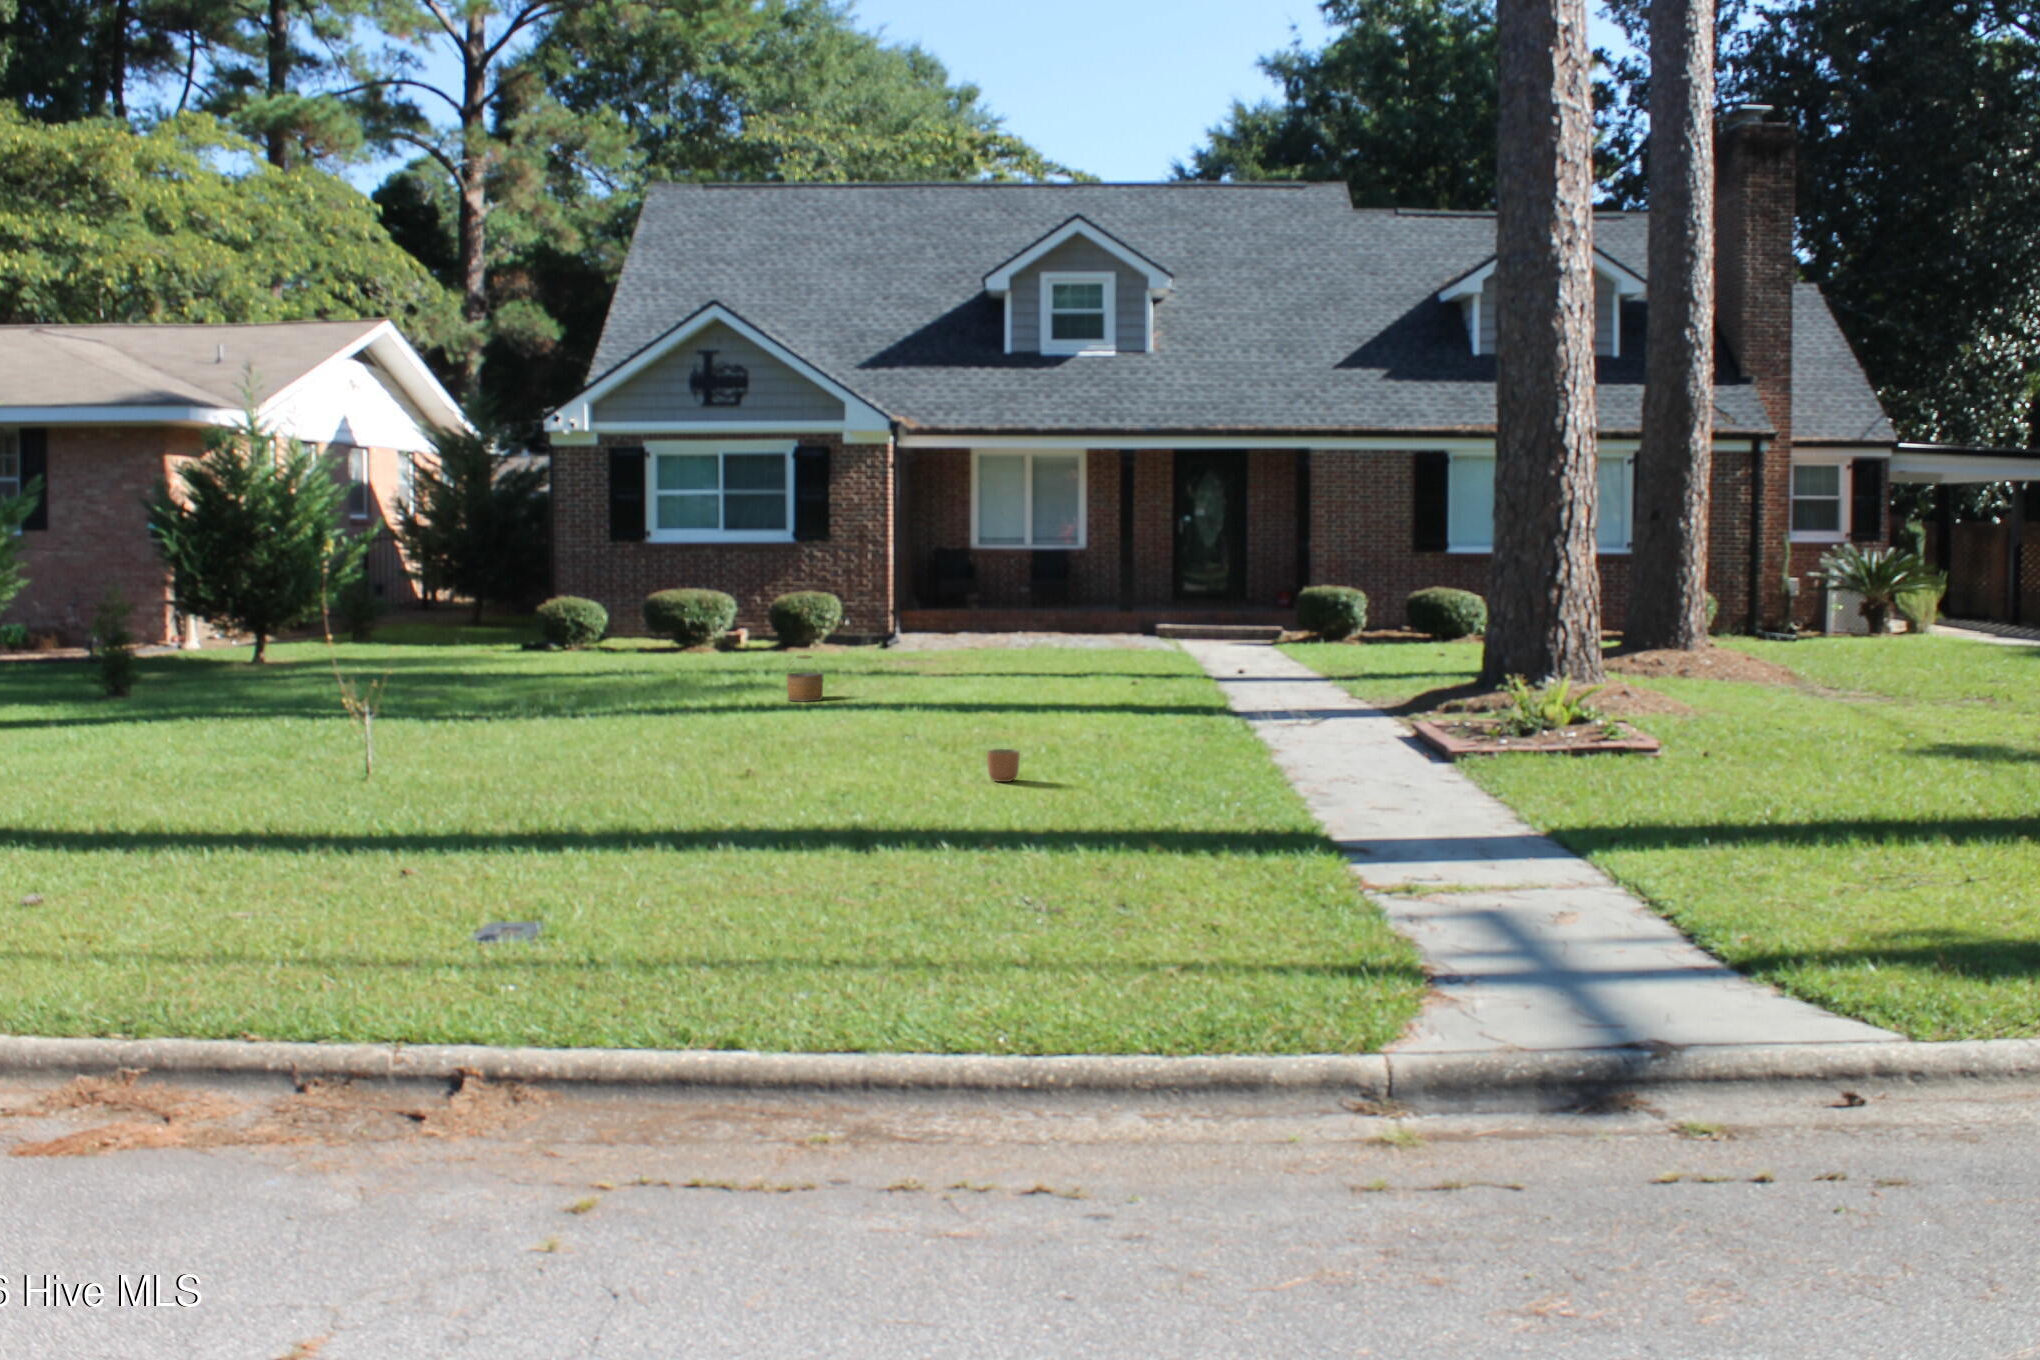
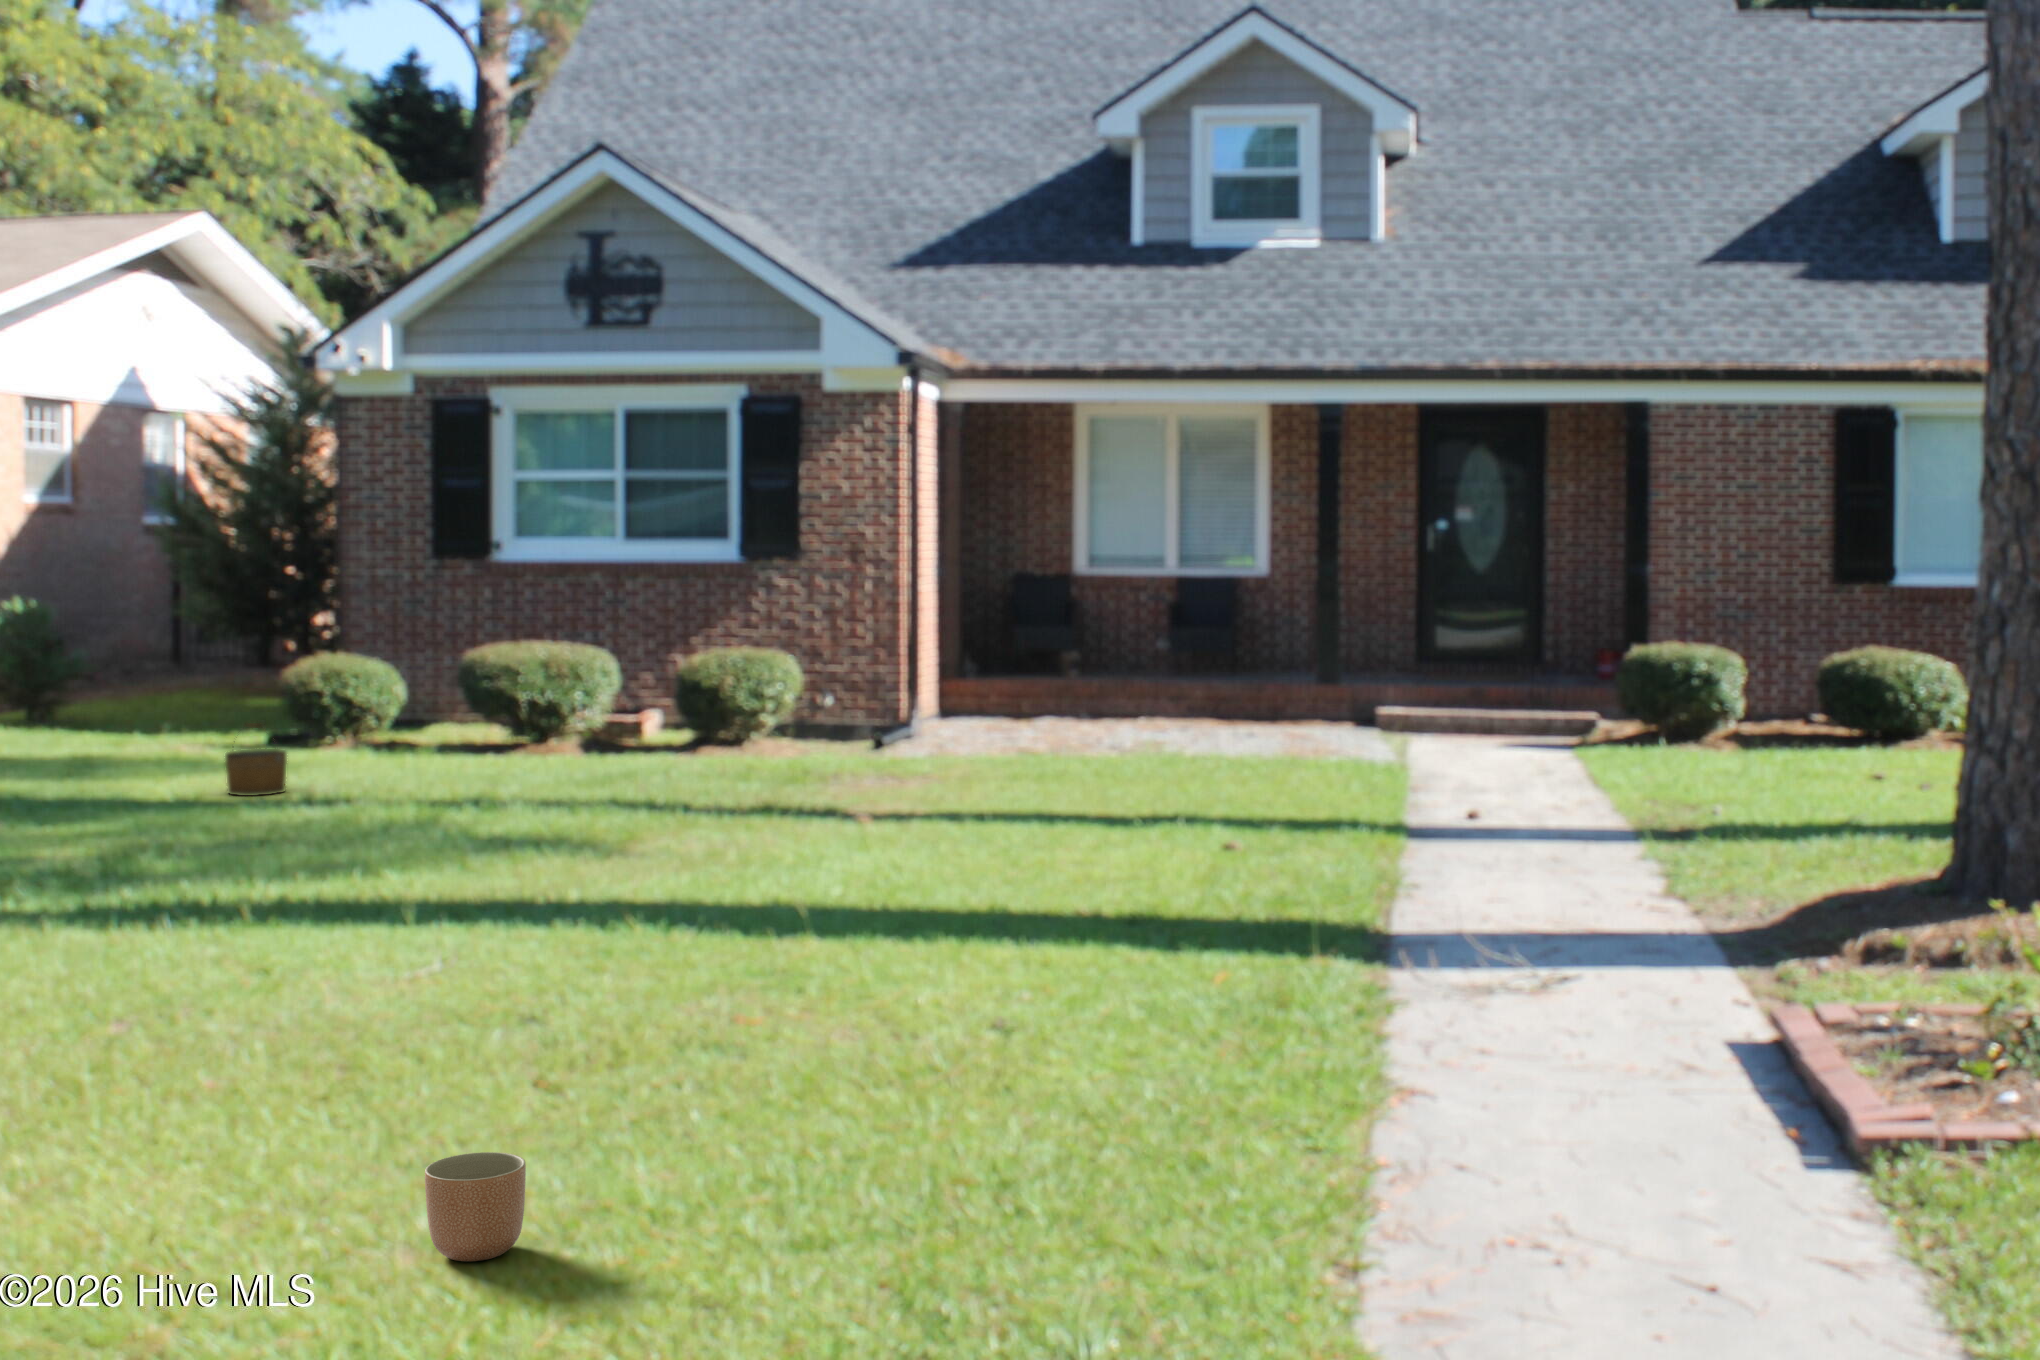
bucket: present [787,655,823,702] -> present [225,723,287,796]

